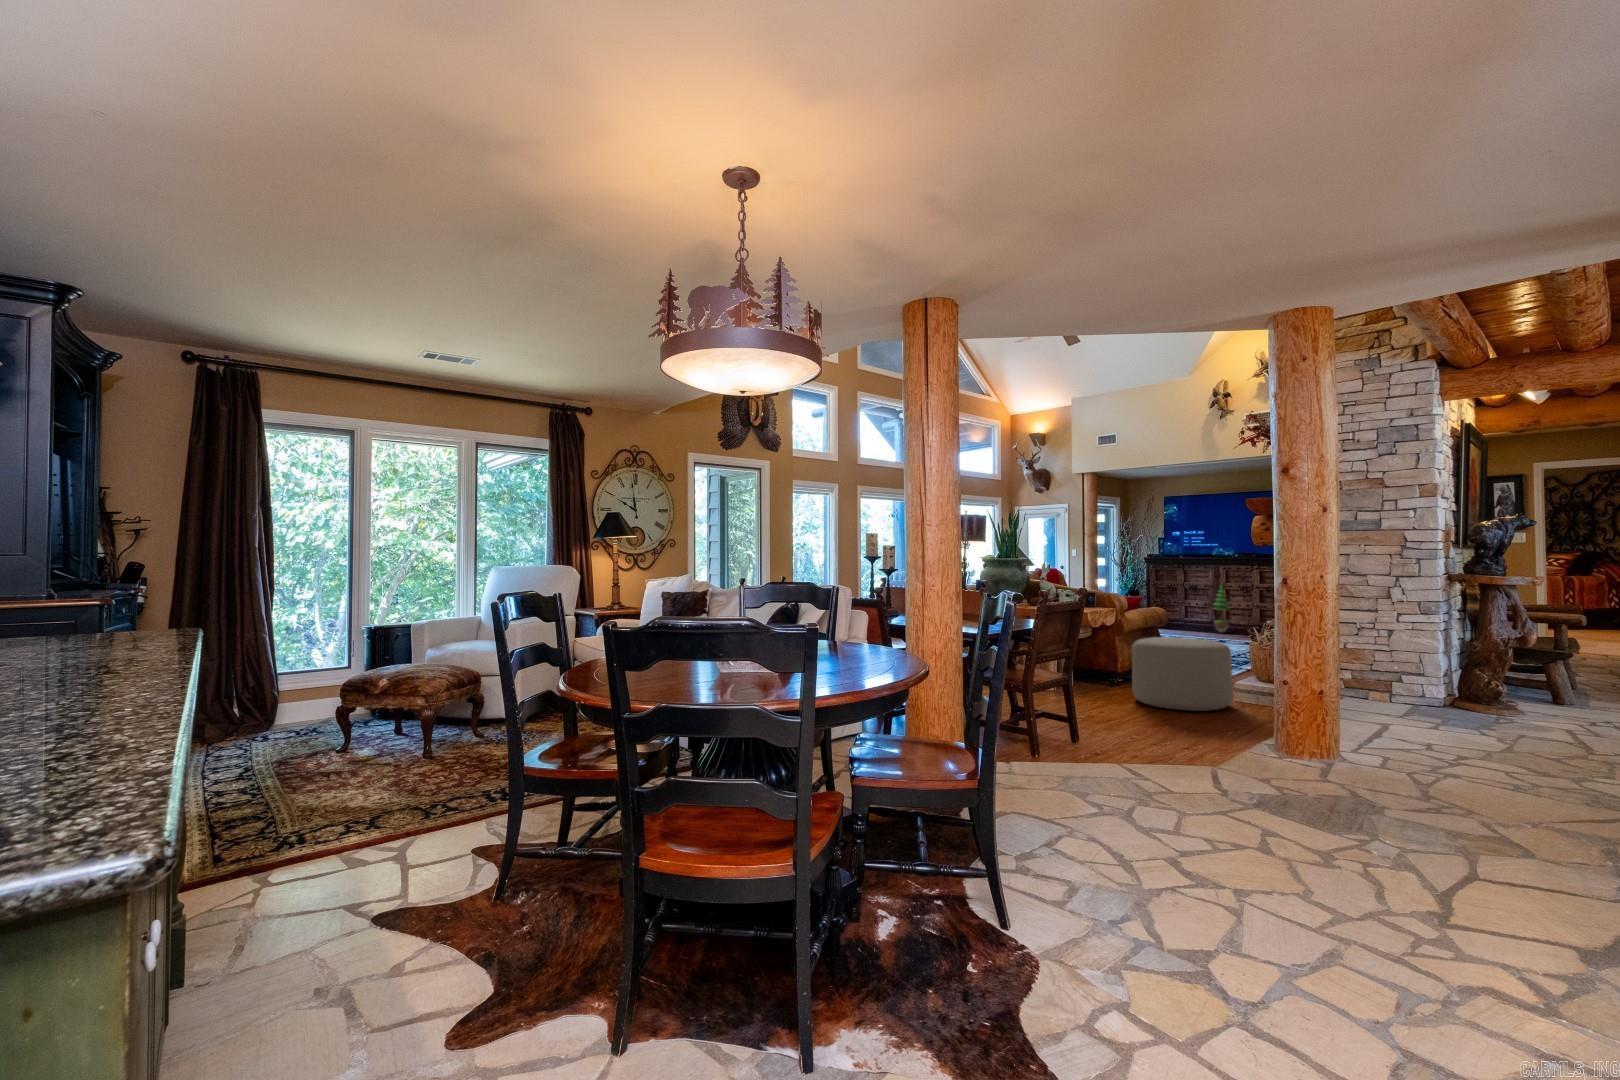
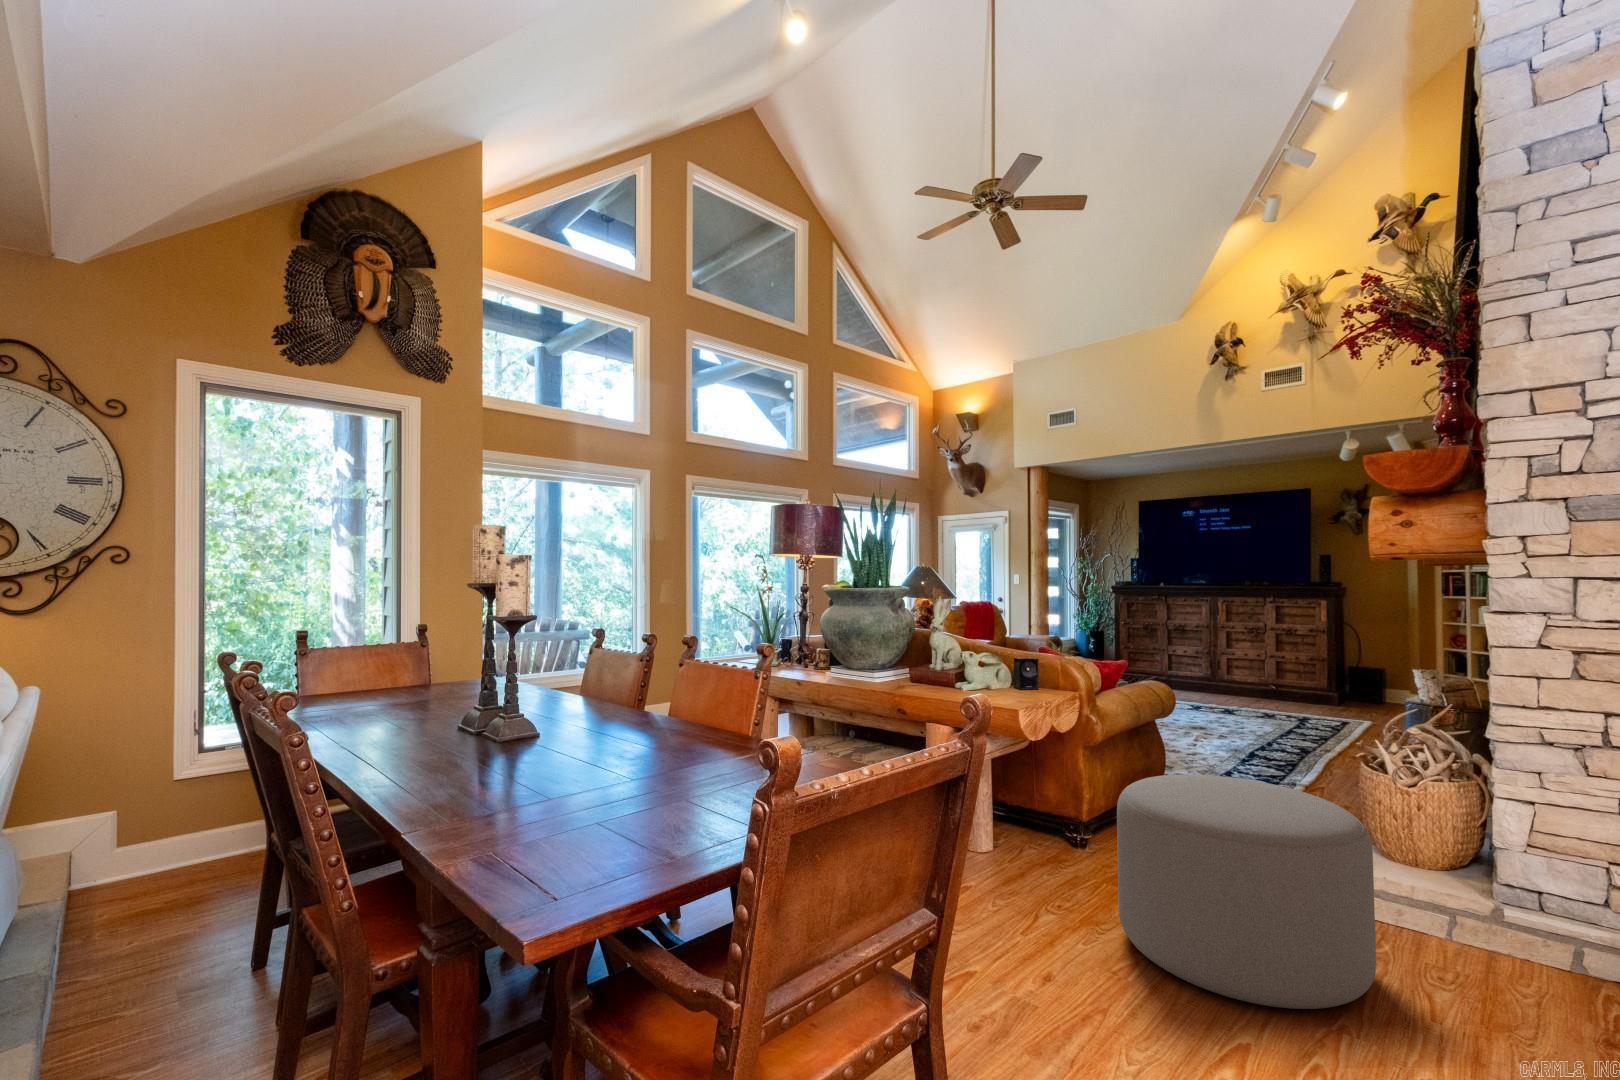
potted tree: present [1214,586,1229,633] -> none [1208,624,1237,696]

